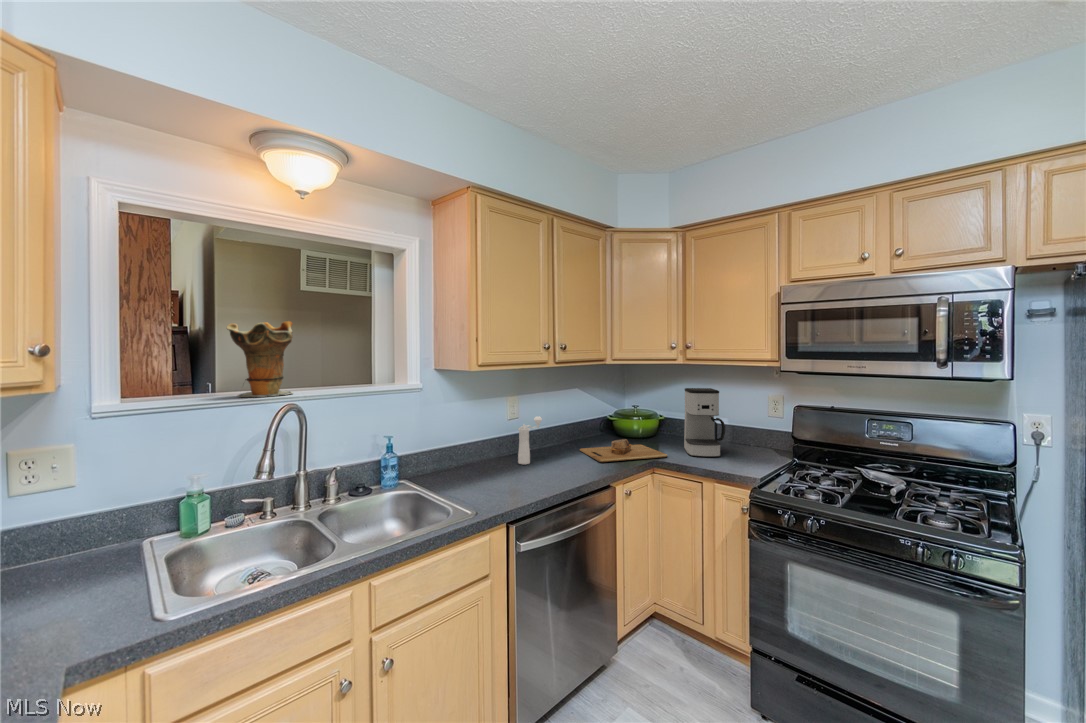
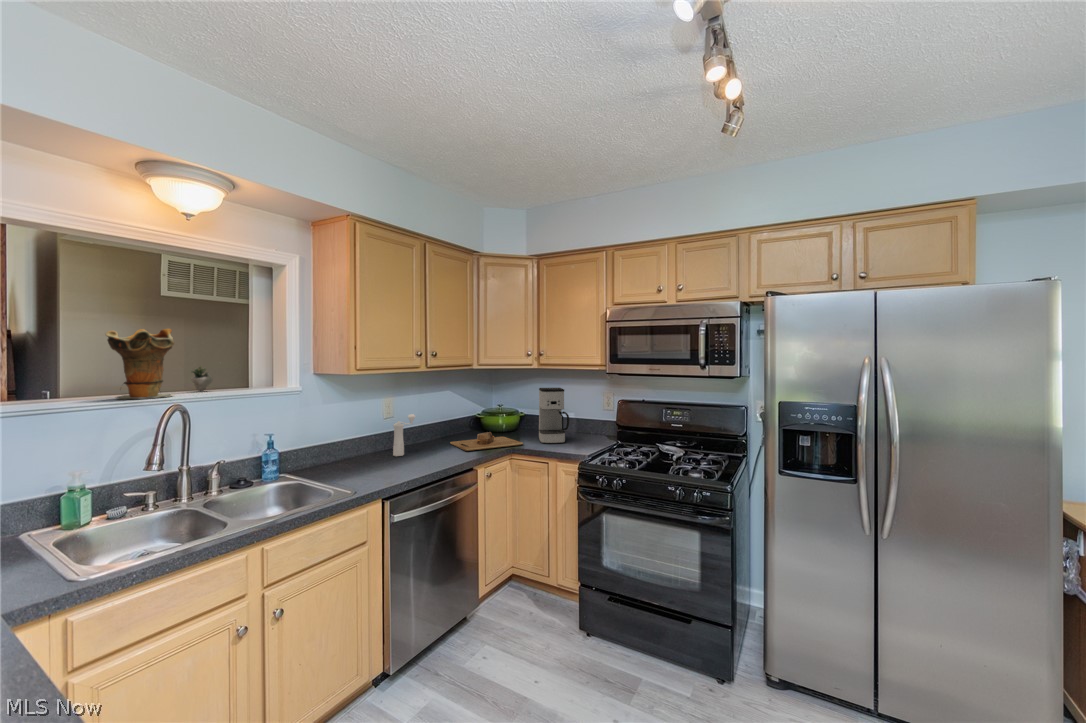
succulent plant: none [315,358,342,388] -> present [191,366,213,391]

